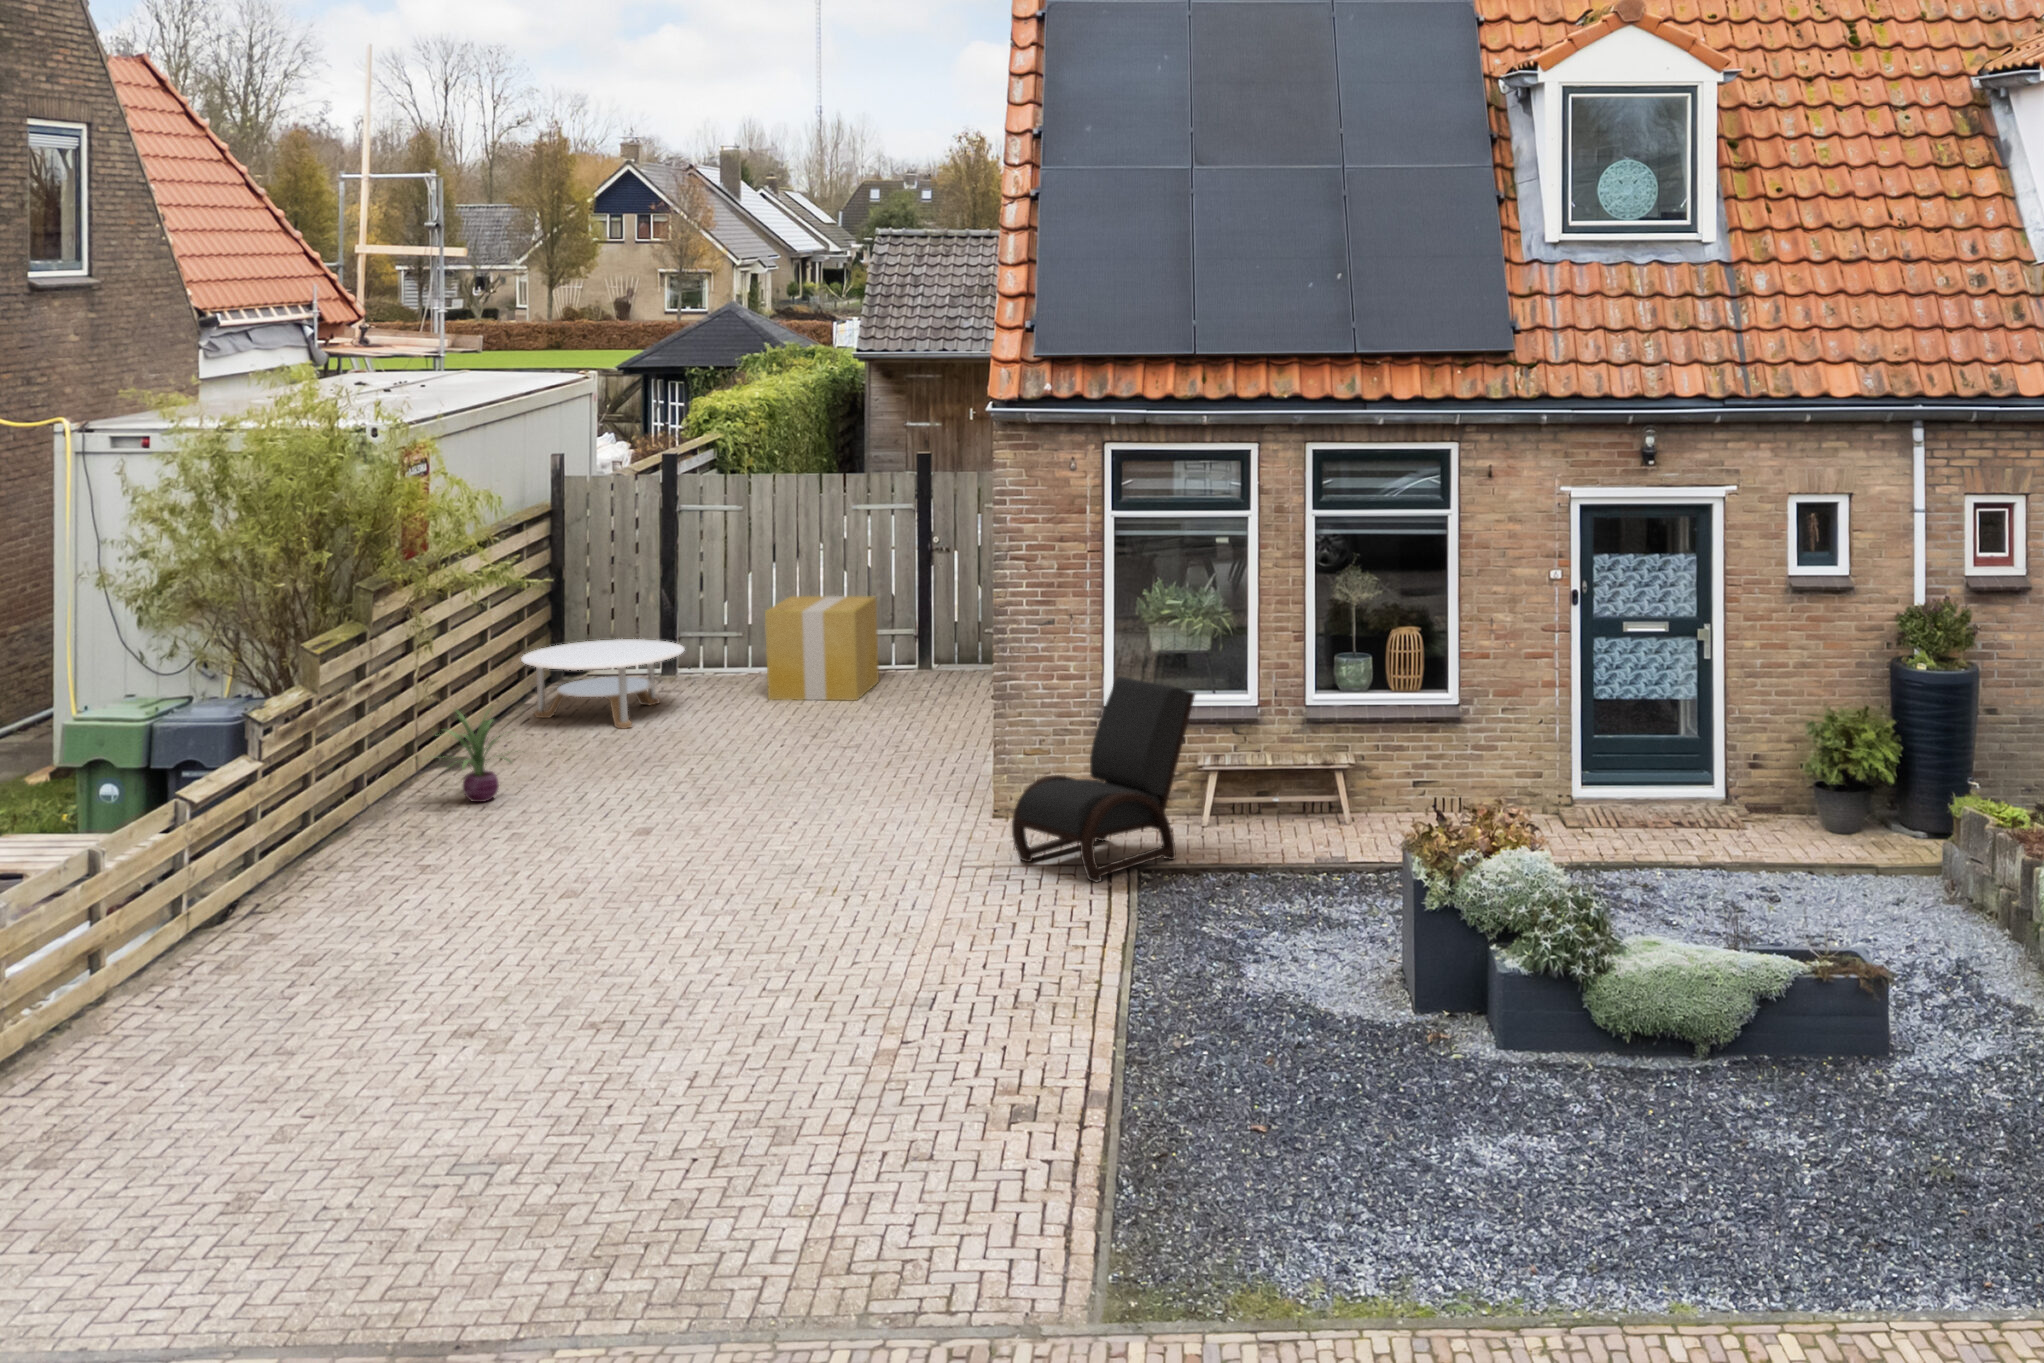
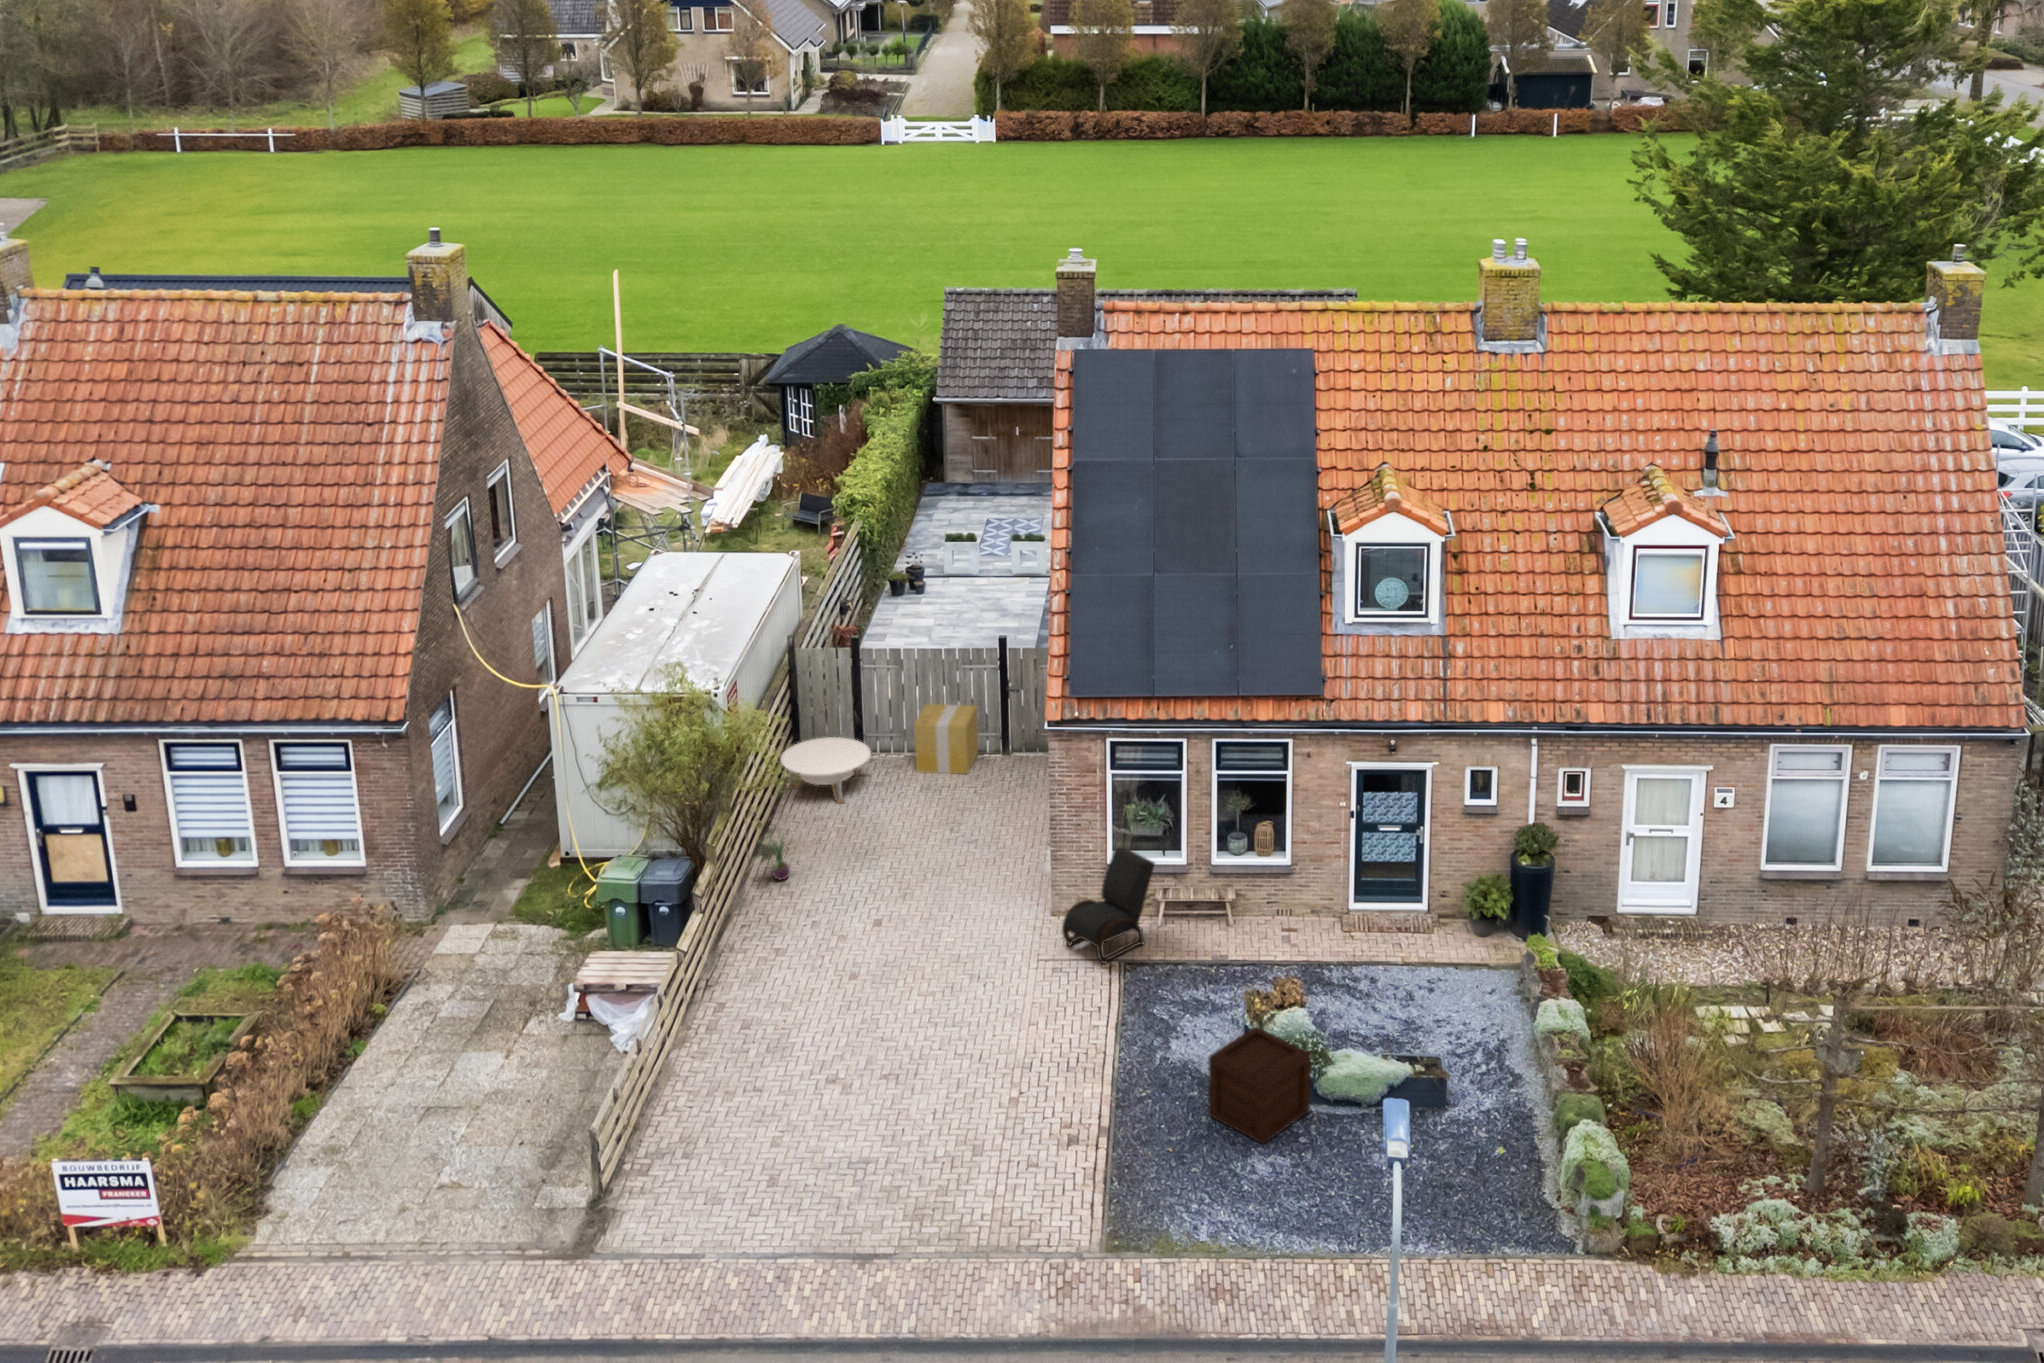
wooden crate: none [1341,879,1576,1120] -> present [1208,1027,1311,1144]

